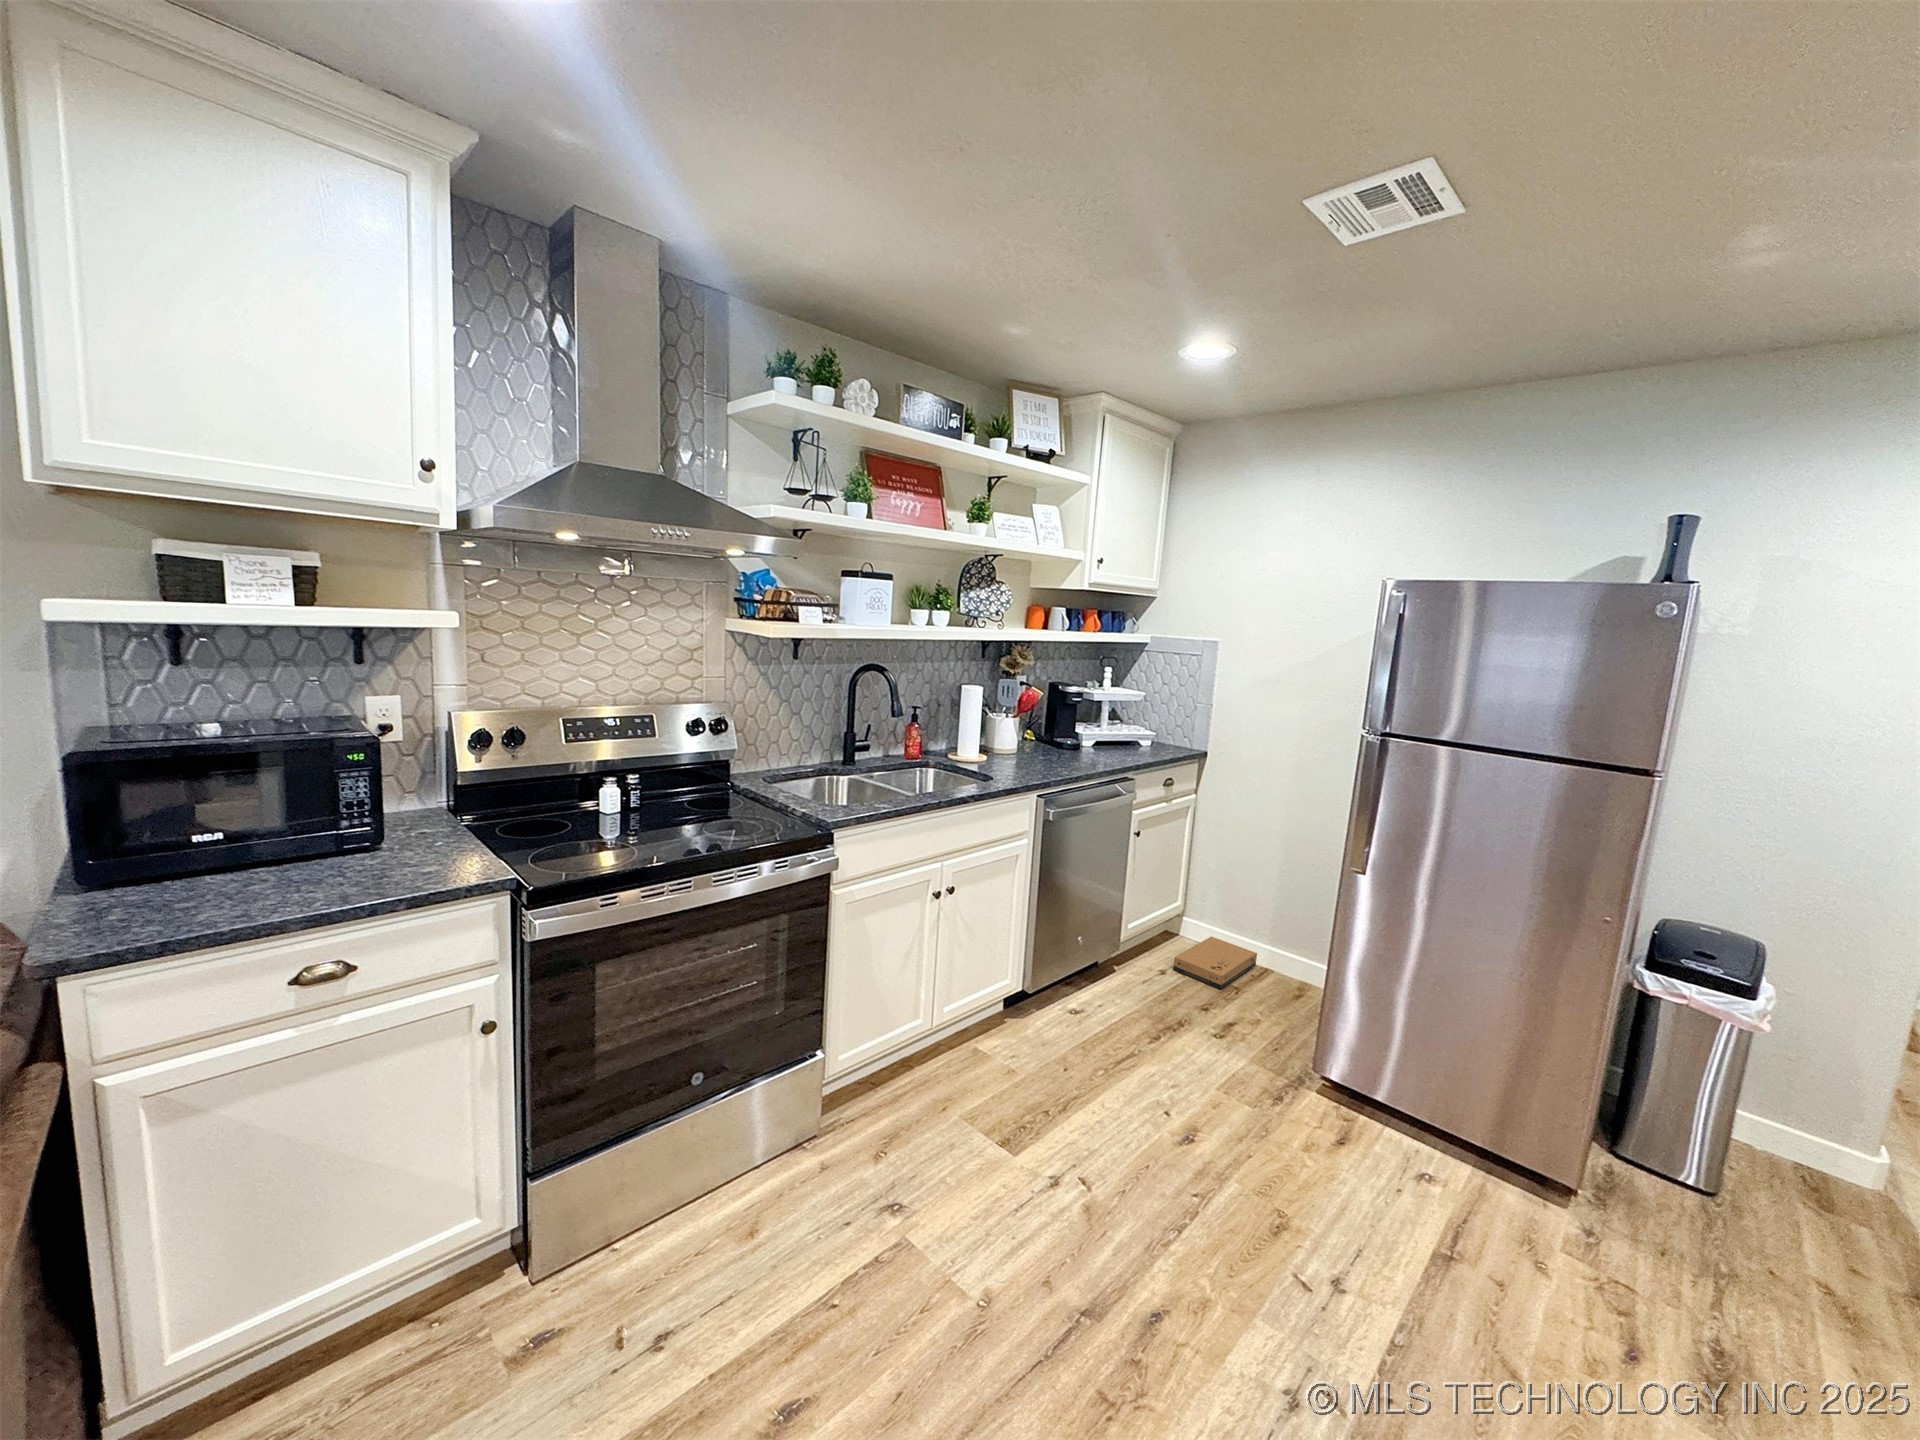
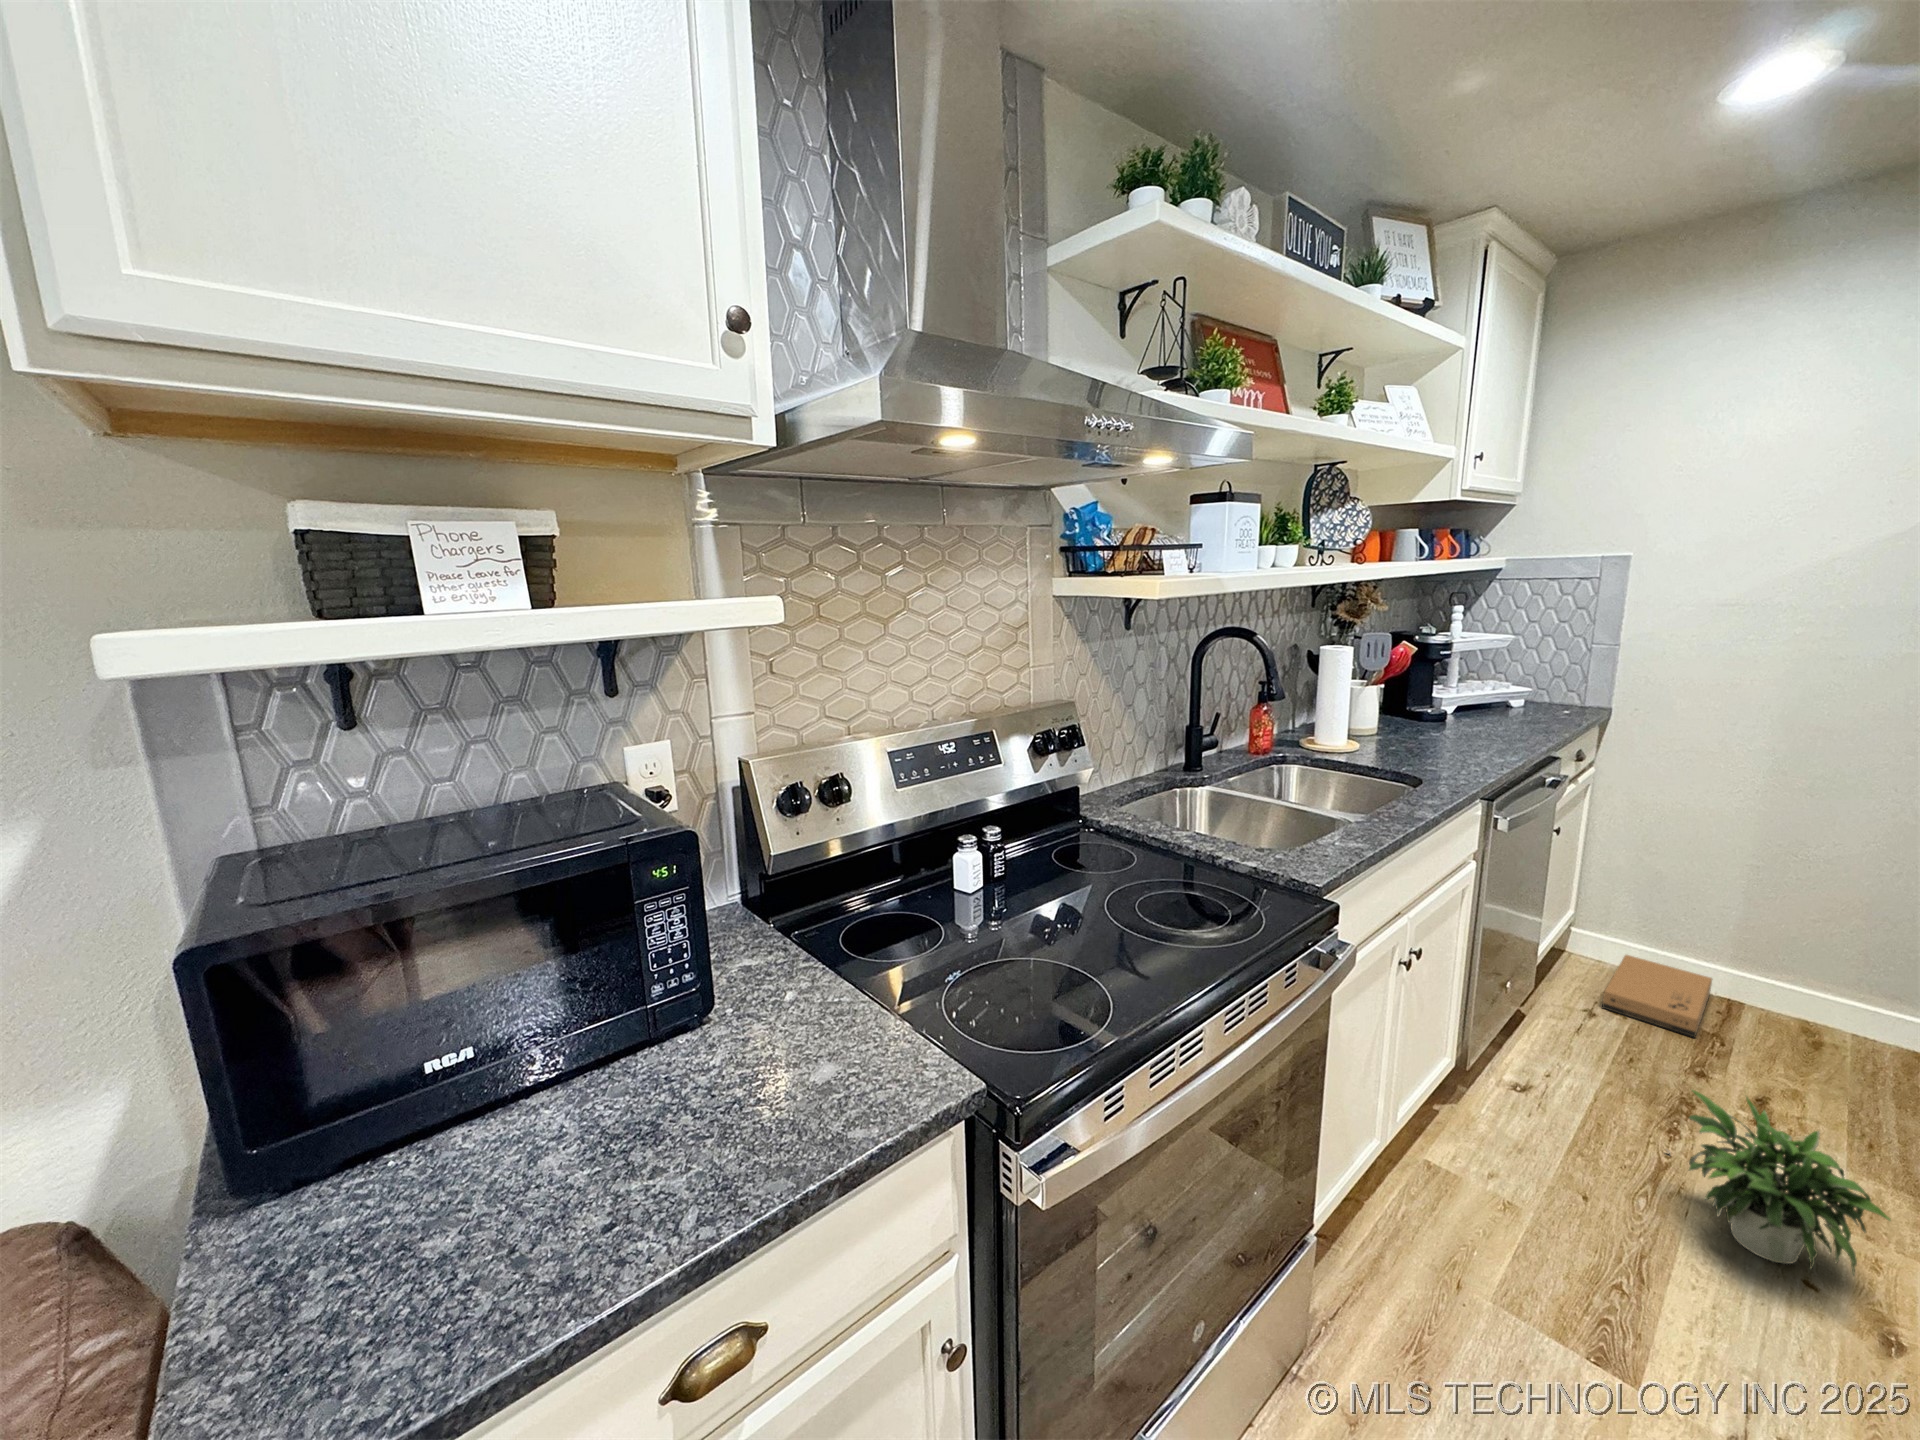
potted plant: none [1119,996,1207,1105] -> present [1667,1090,1891,1275]

